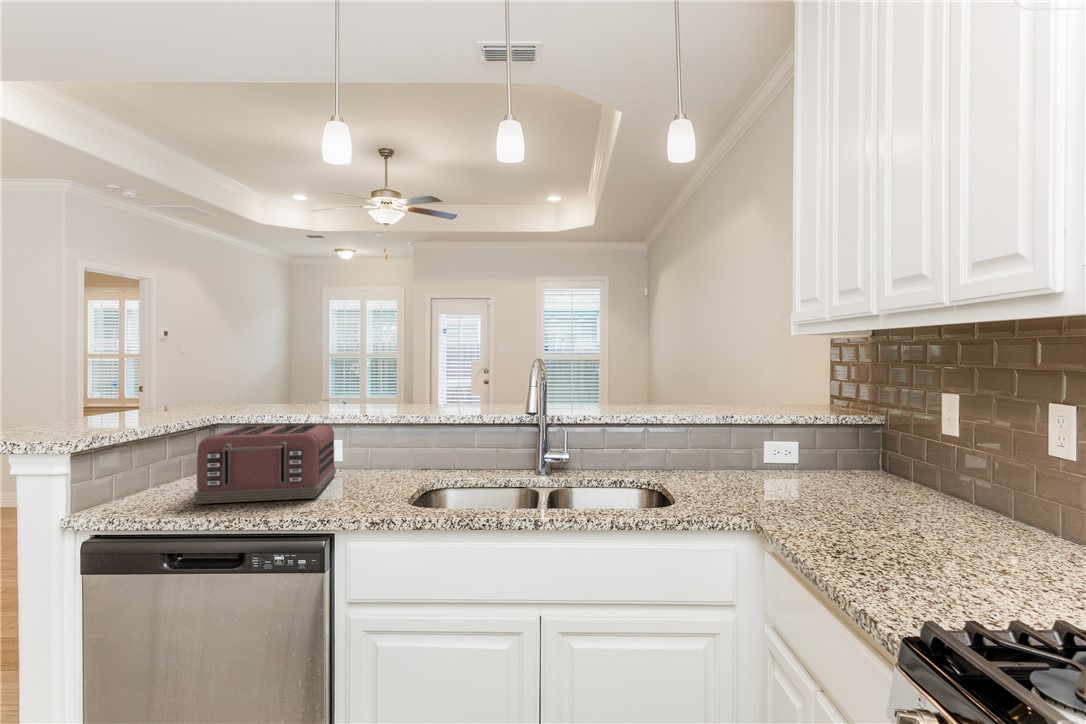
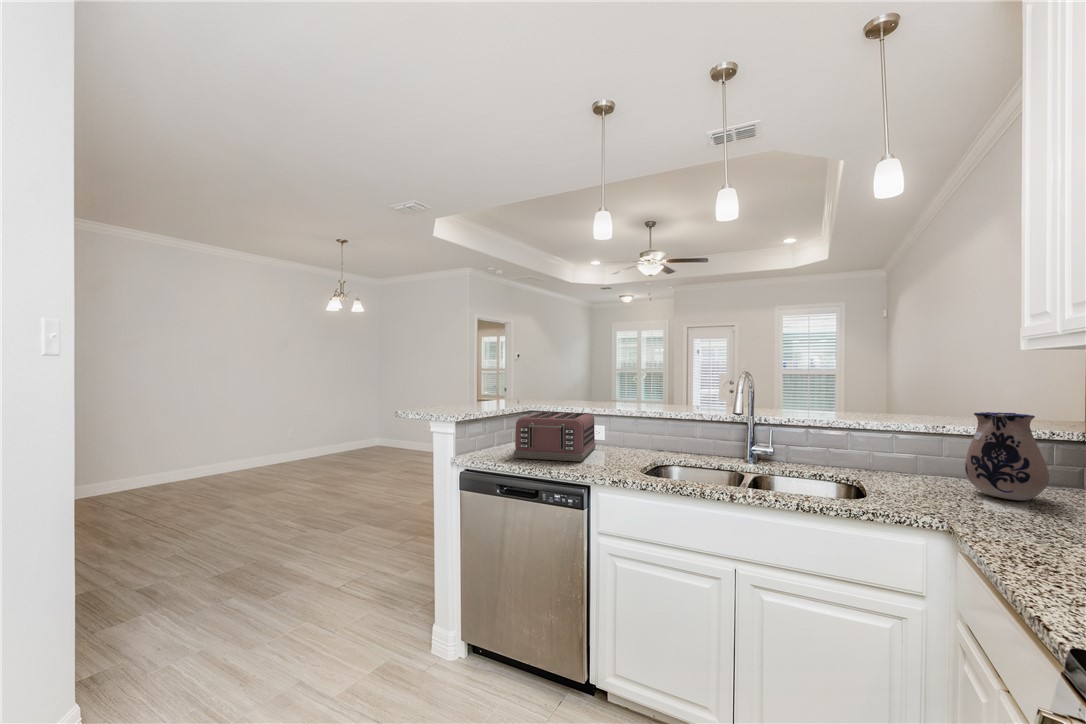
ceramic pitcher: none [755,398,819,487] -> present [965,412,1049,500]

